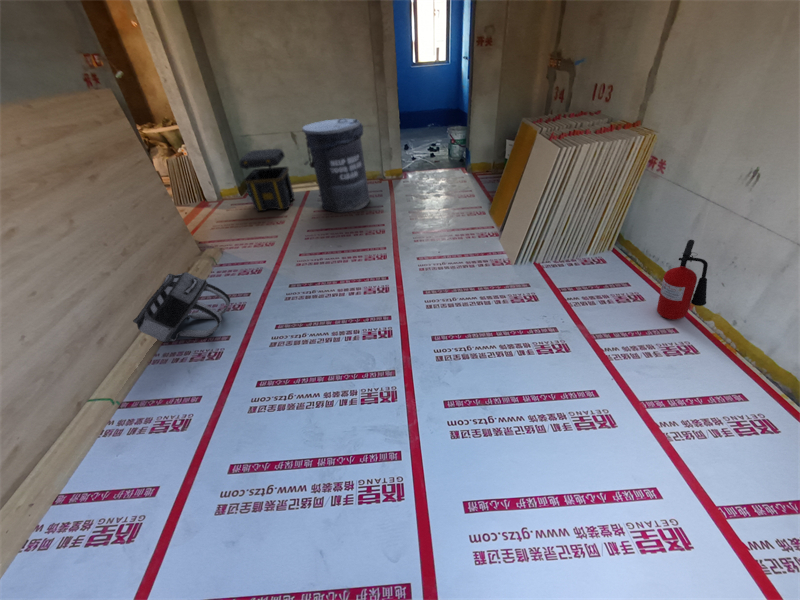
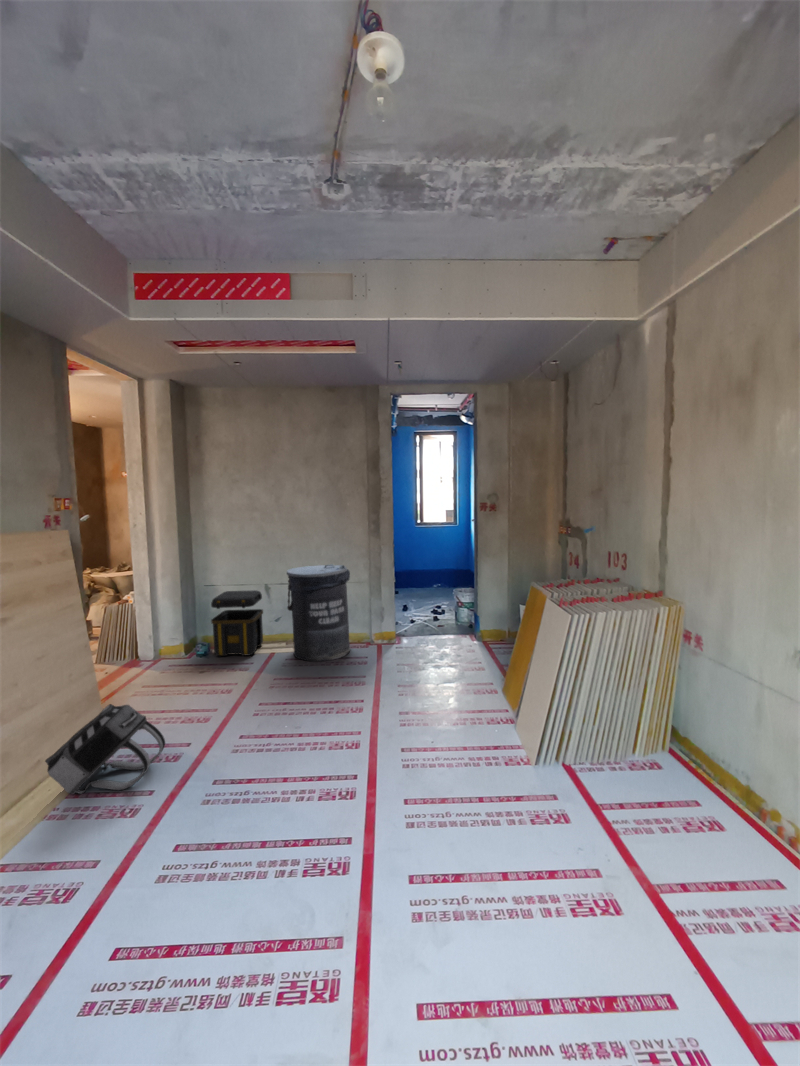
fire extinguisher: present [657,240,708,320] -> none [665,688,722,790]

